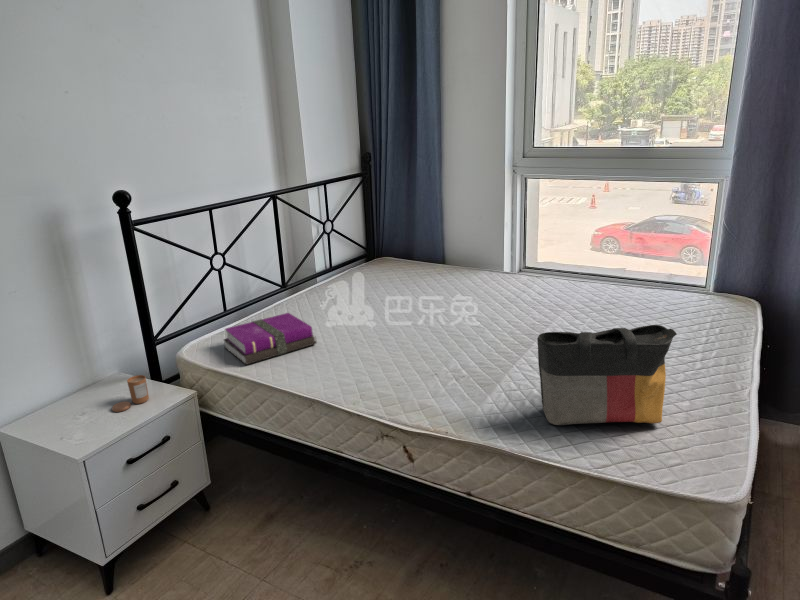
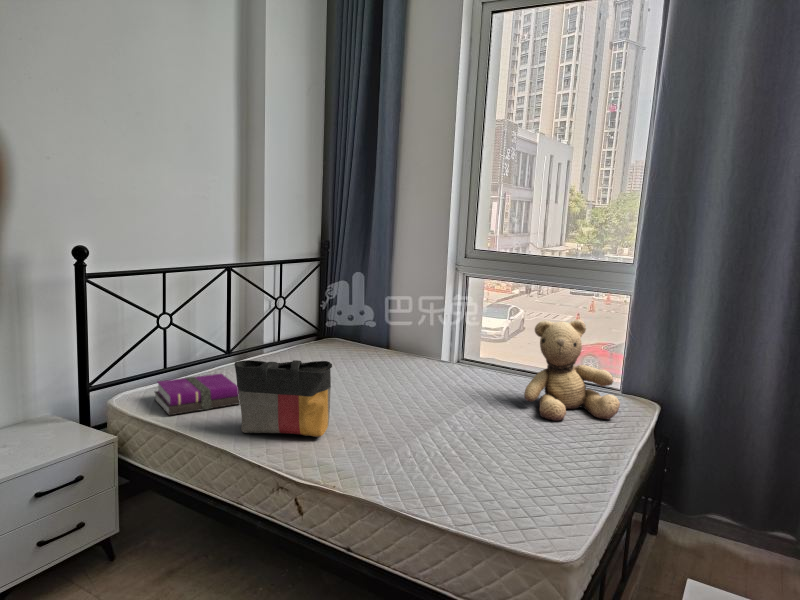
teddy bear: none [614,219,722,333] -> present [524,319,620,421]
tote bag: present [537,325,677,425] -> present [234,360,332,437]
candle: present [112,375,149,412] -> none [32,415,70,447]

